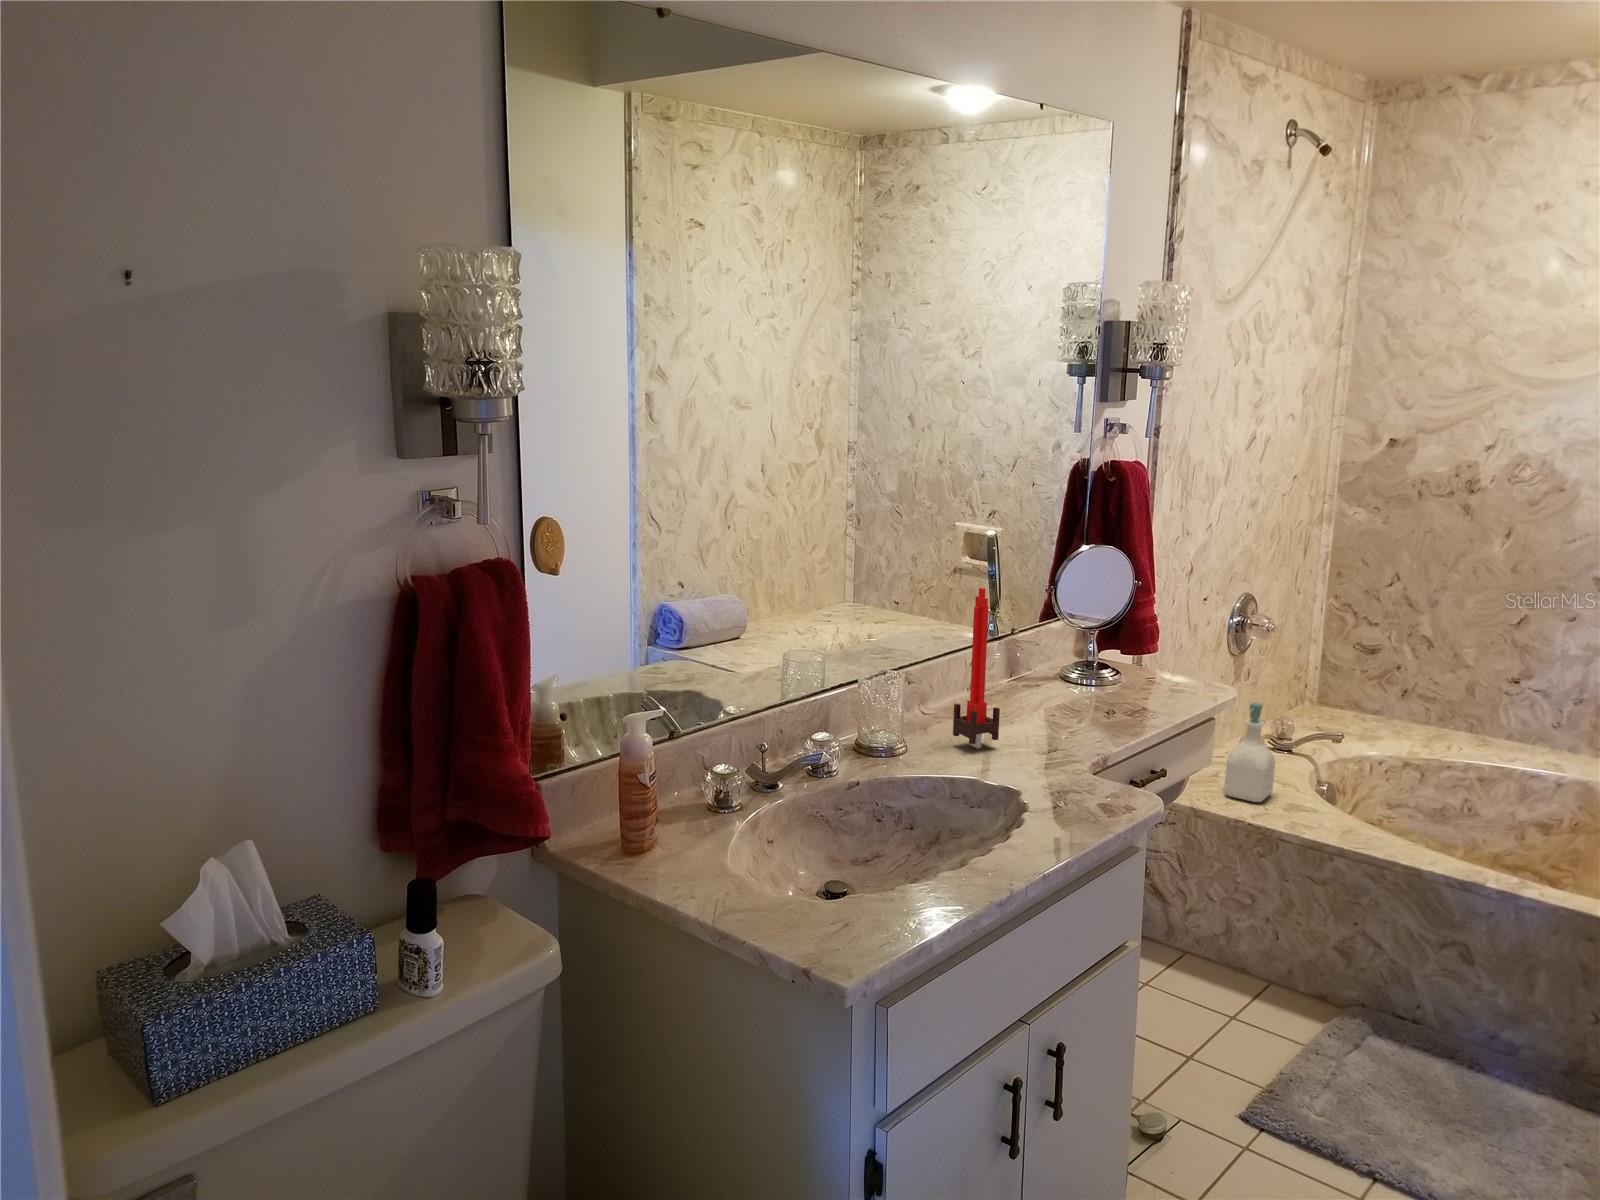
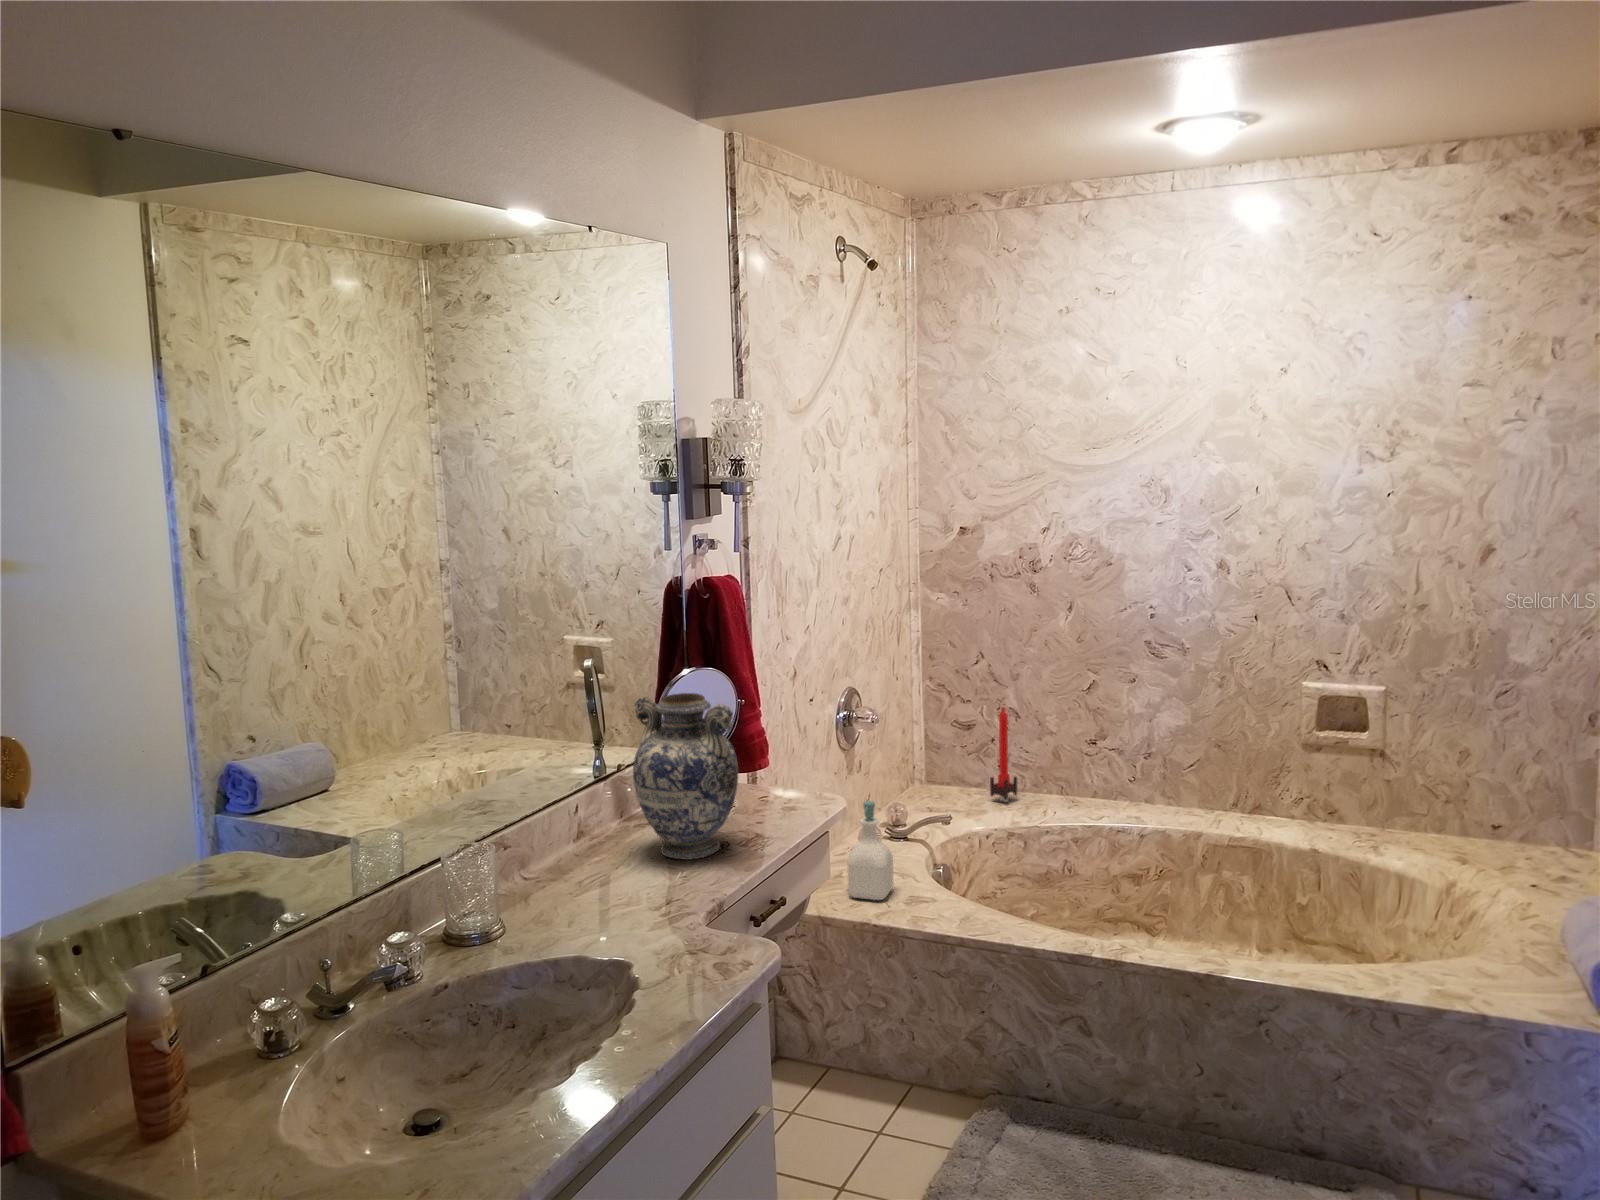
decorative vase: none [1030,563,1133,719] -> present [633,693,738,860]
candle: present [953,588,1000,748] -> present [990,707,1017,802]

